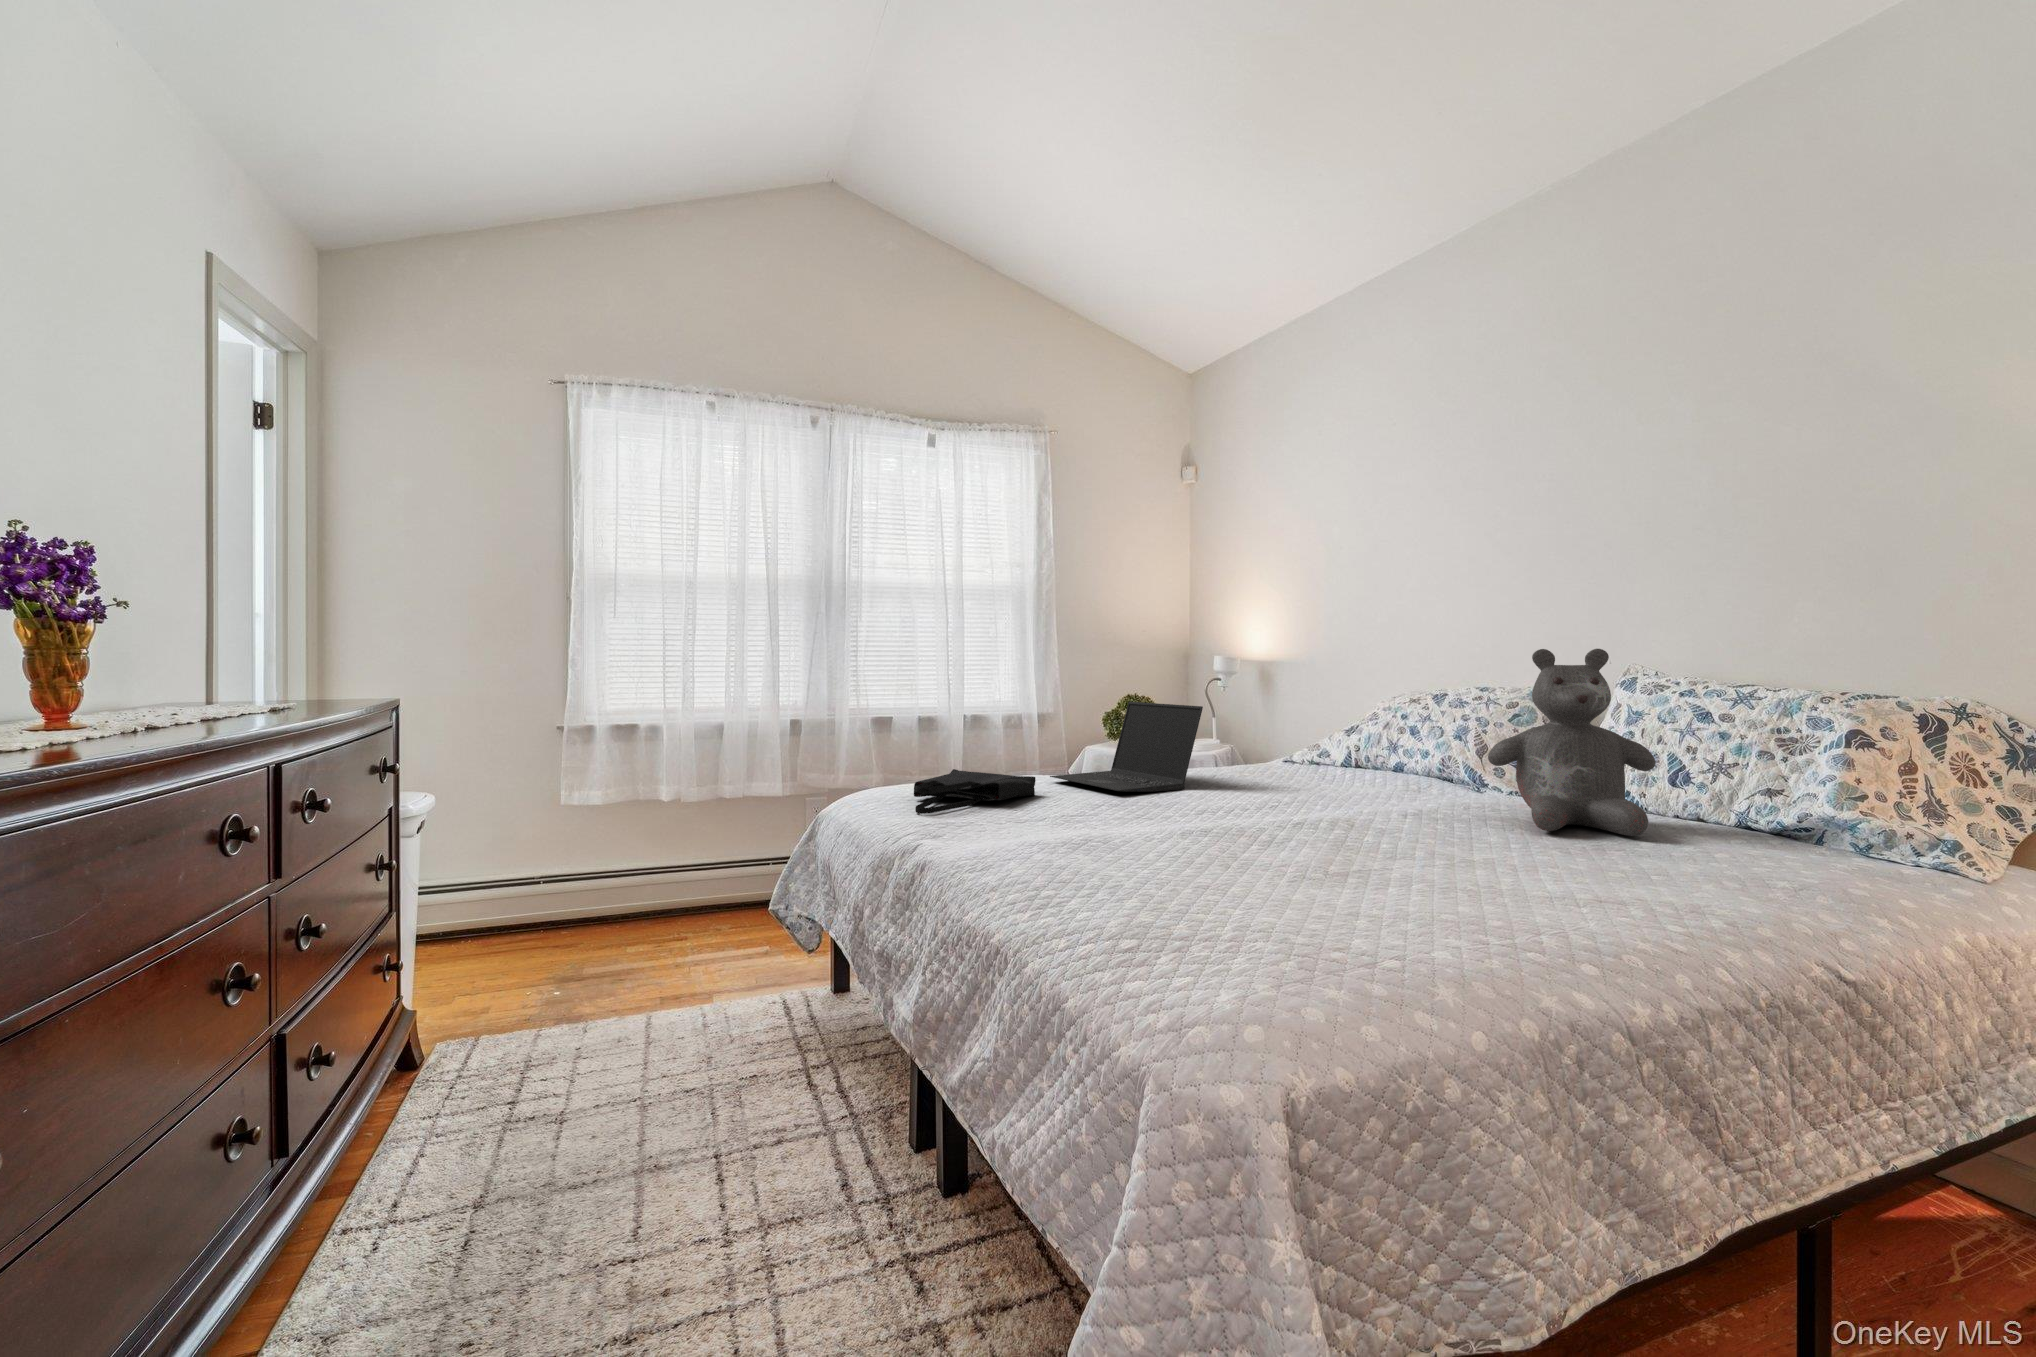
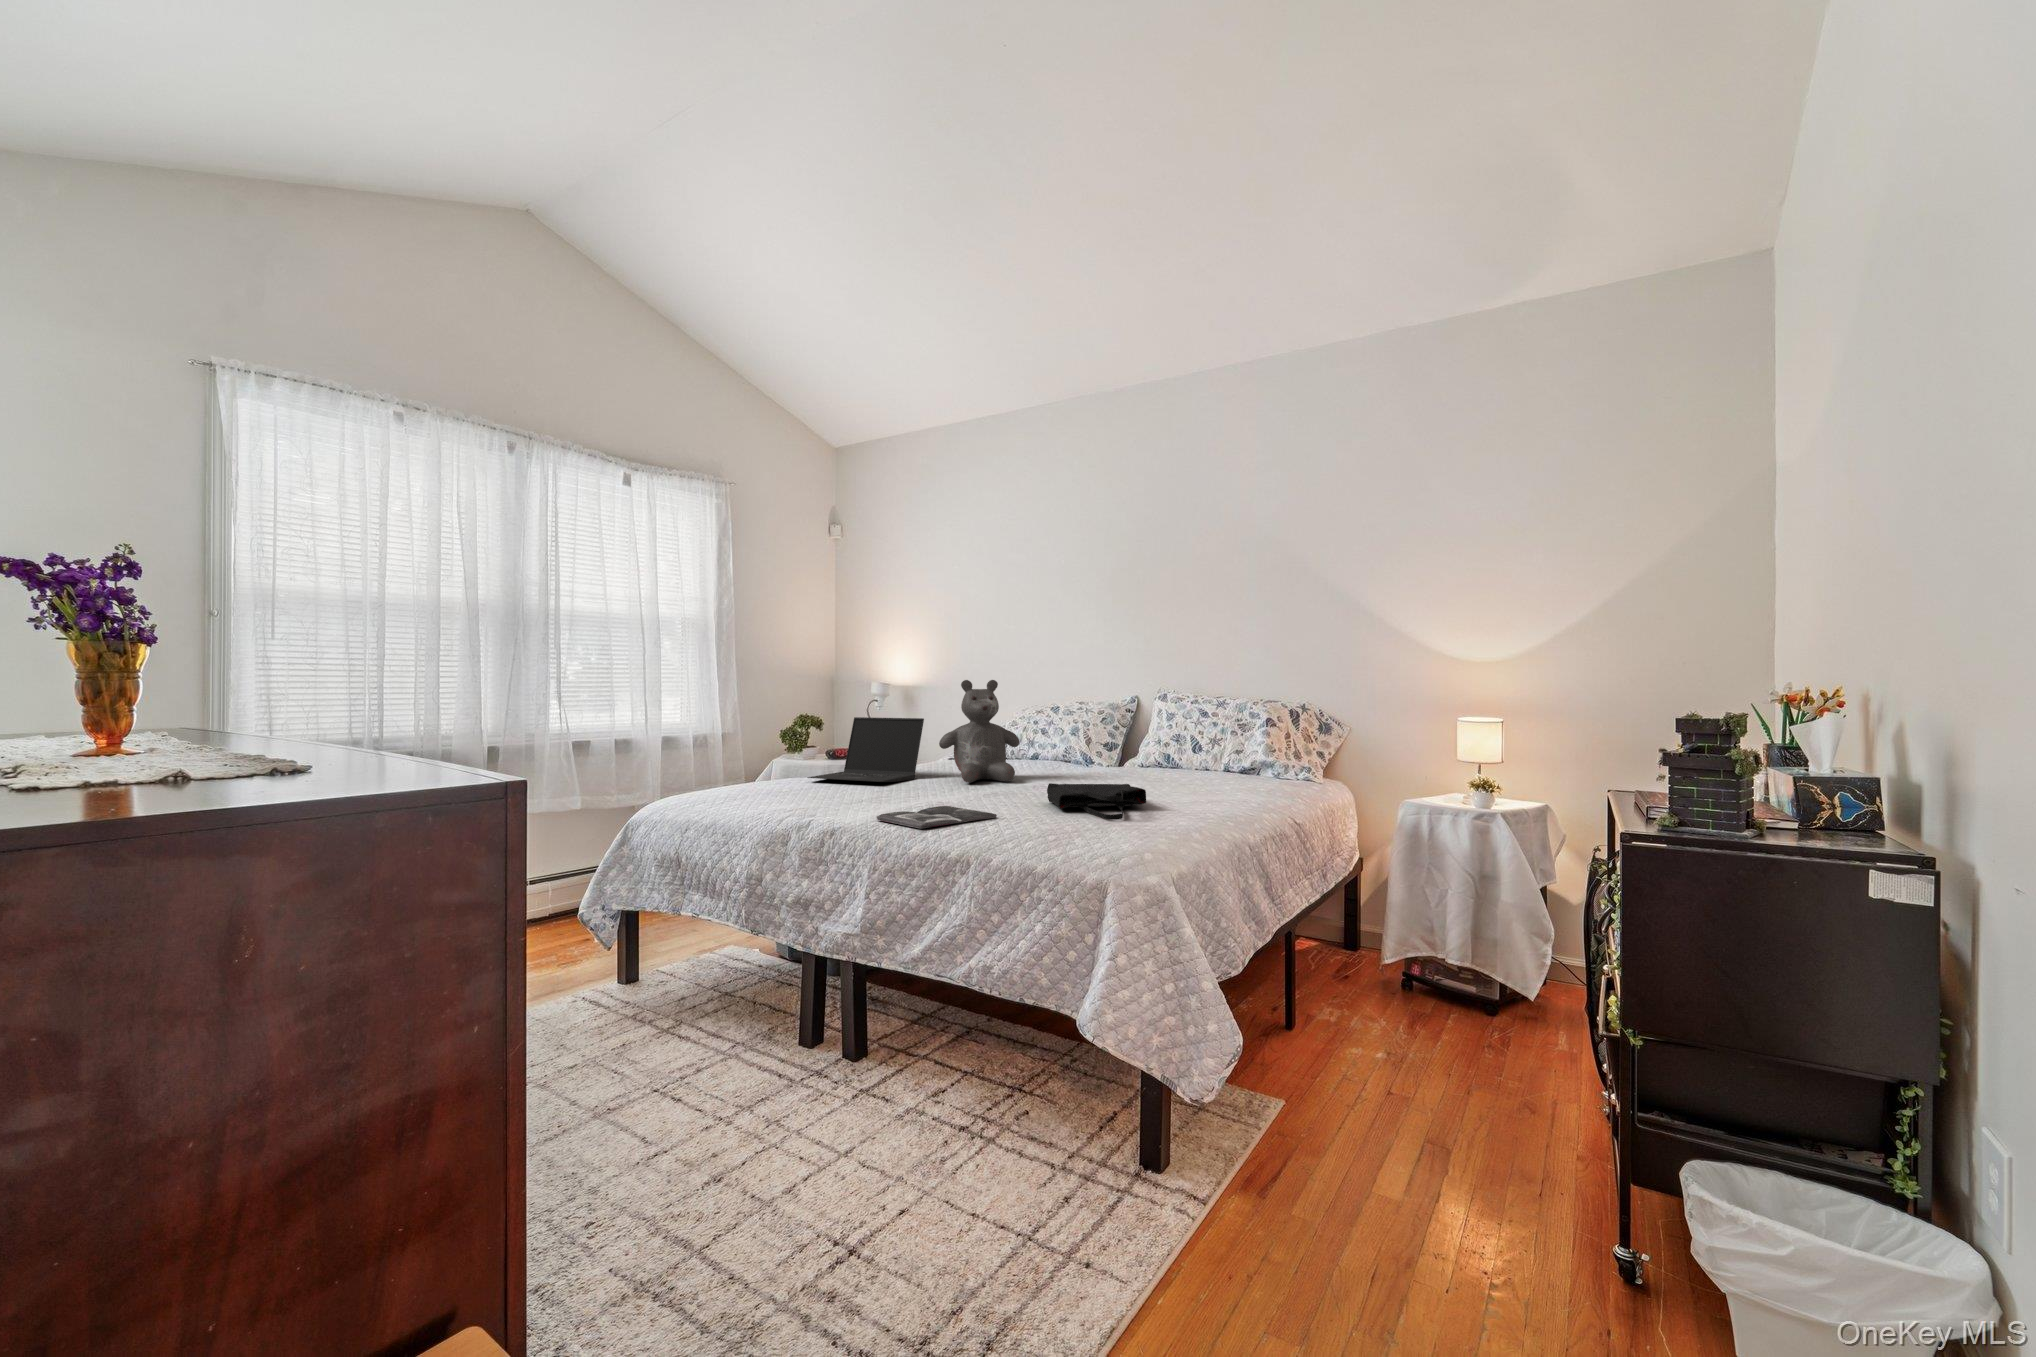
teddy bear: present [1488,649,1656,836] -> present [939,680,1020,783]
tote bag: present [914,769,1036,814] -> present [1047,783,1146,820]
magazine: none [990,844,1160,884] -> present [877,806,997,828]

